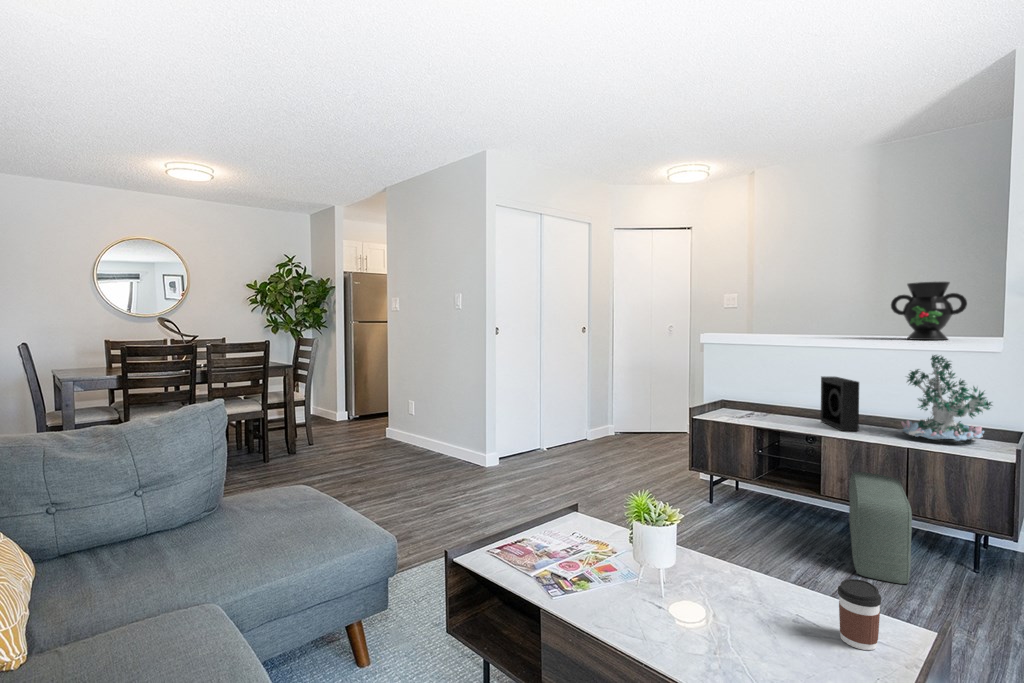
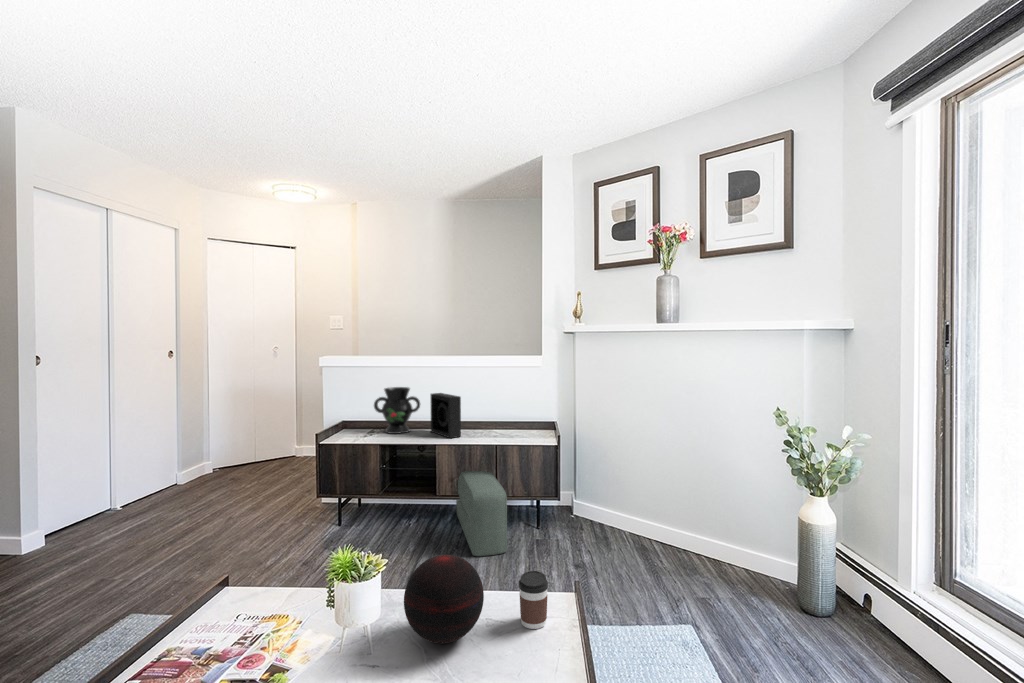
decorative vase: present [891,282,967,340] -> present [374,387,420,434]
plant: present [901,355,992,441] -> none [488,372,543,437]
decorative orb: none [695,526,787,618] -> present [404,554,484,643]

